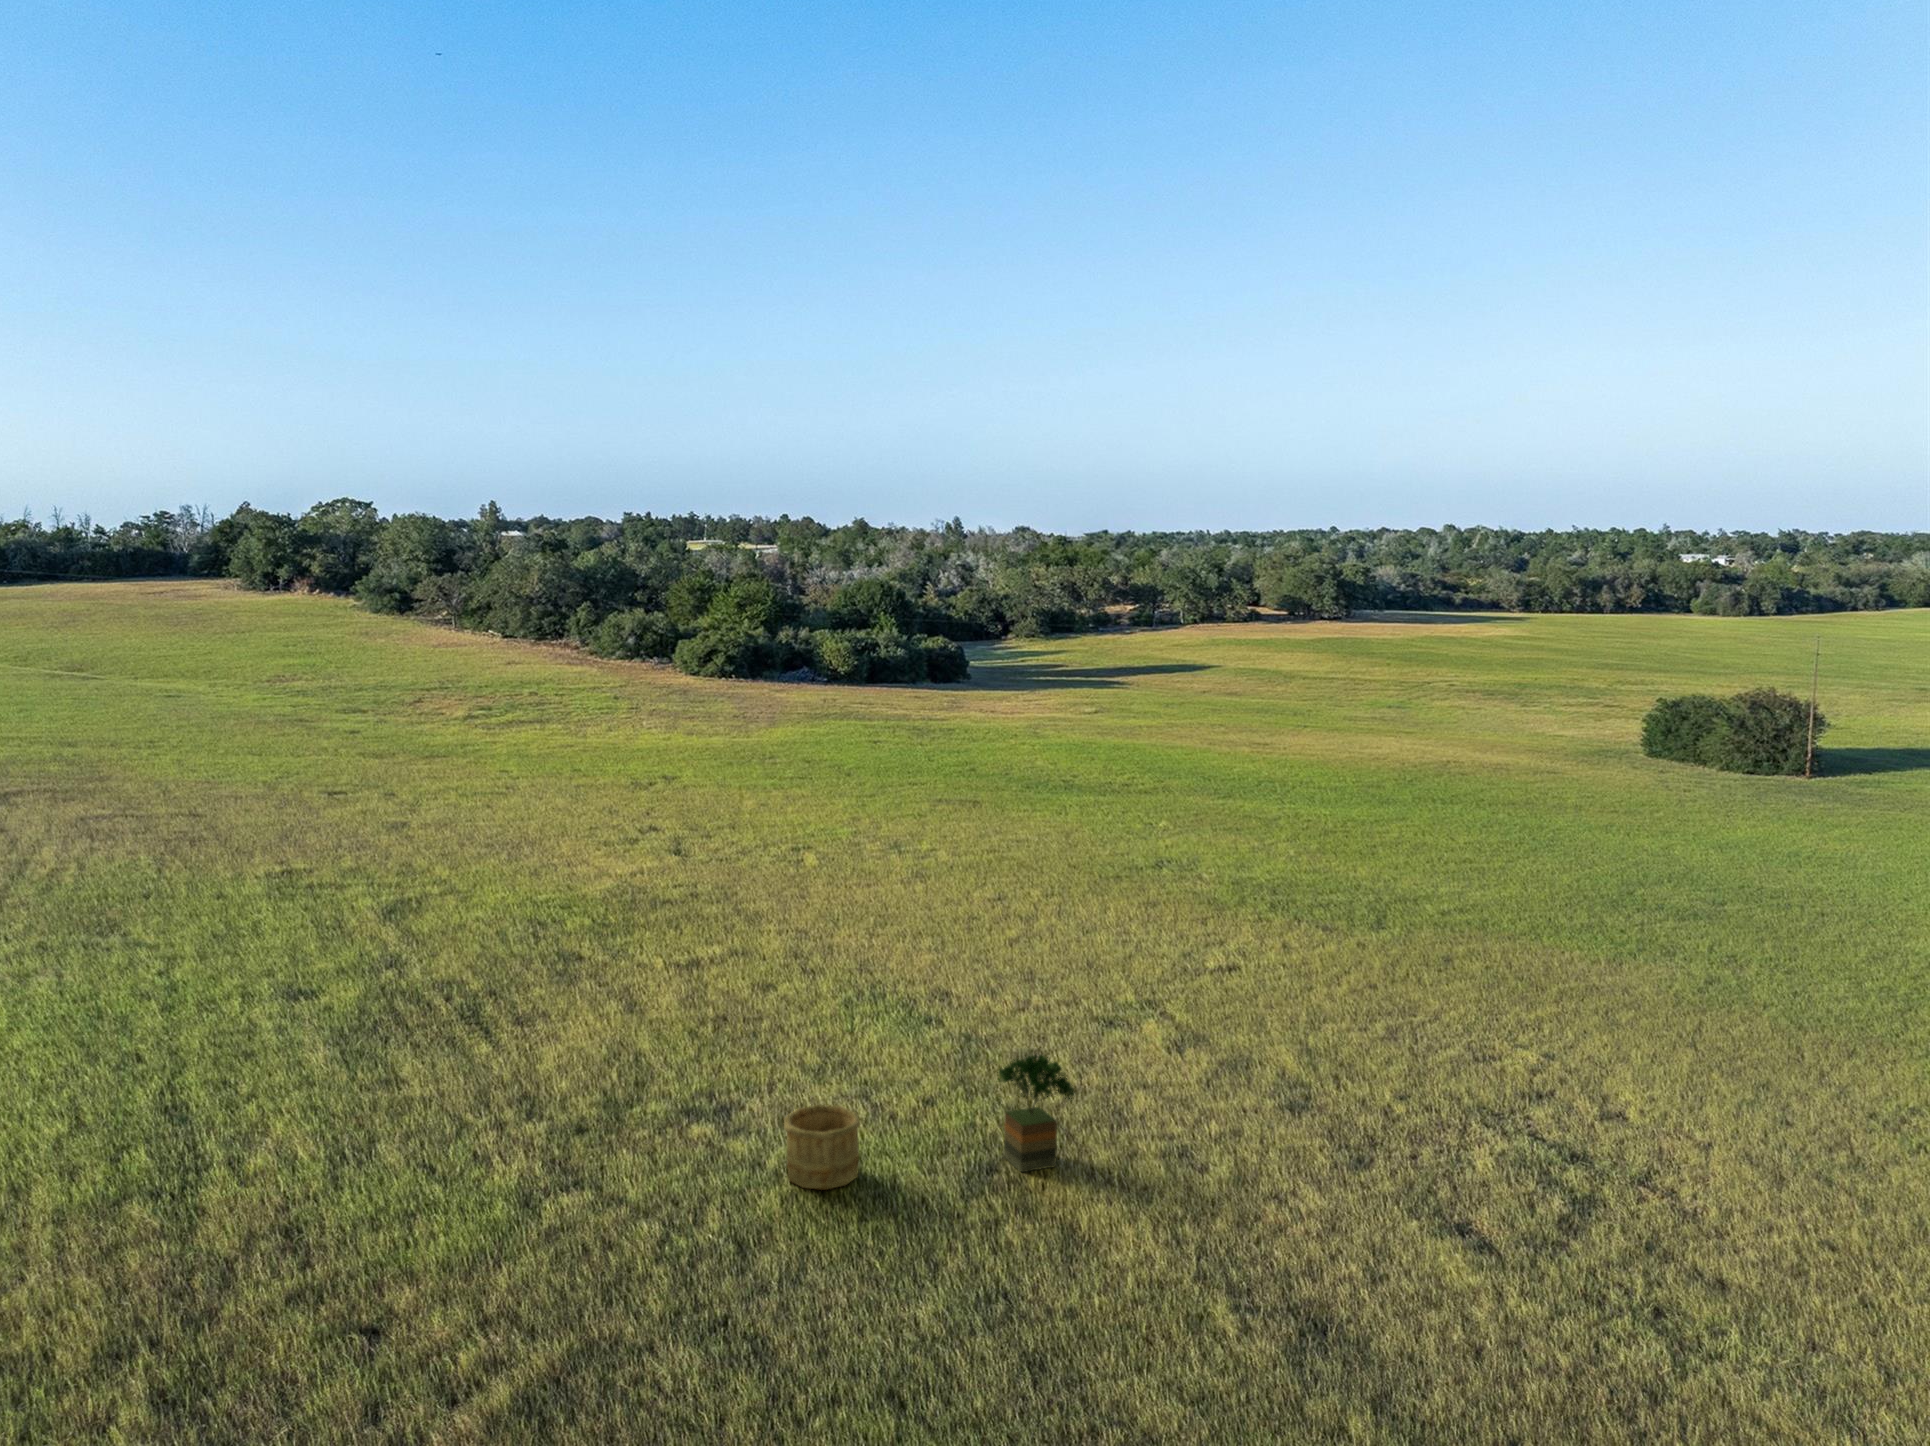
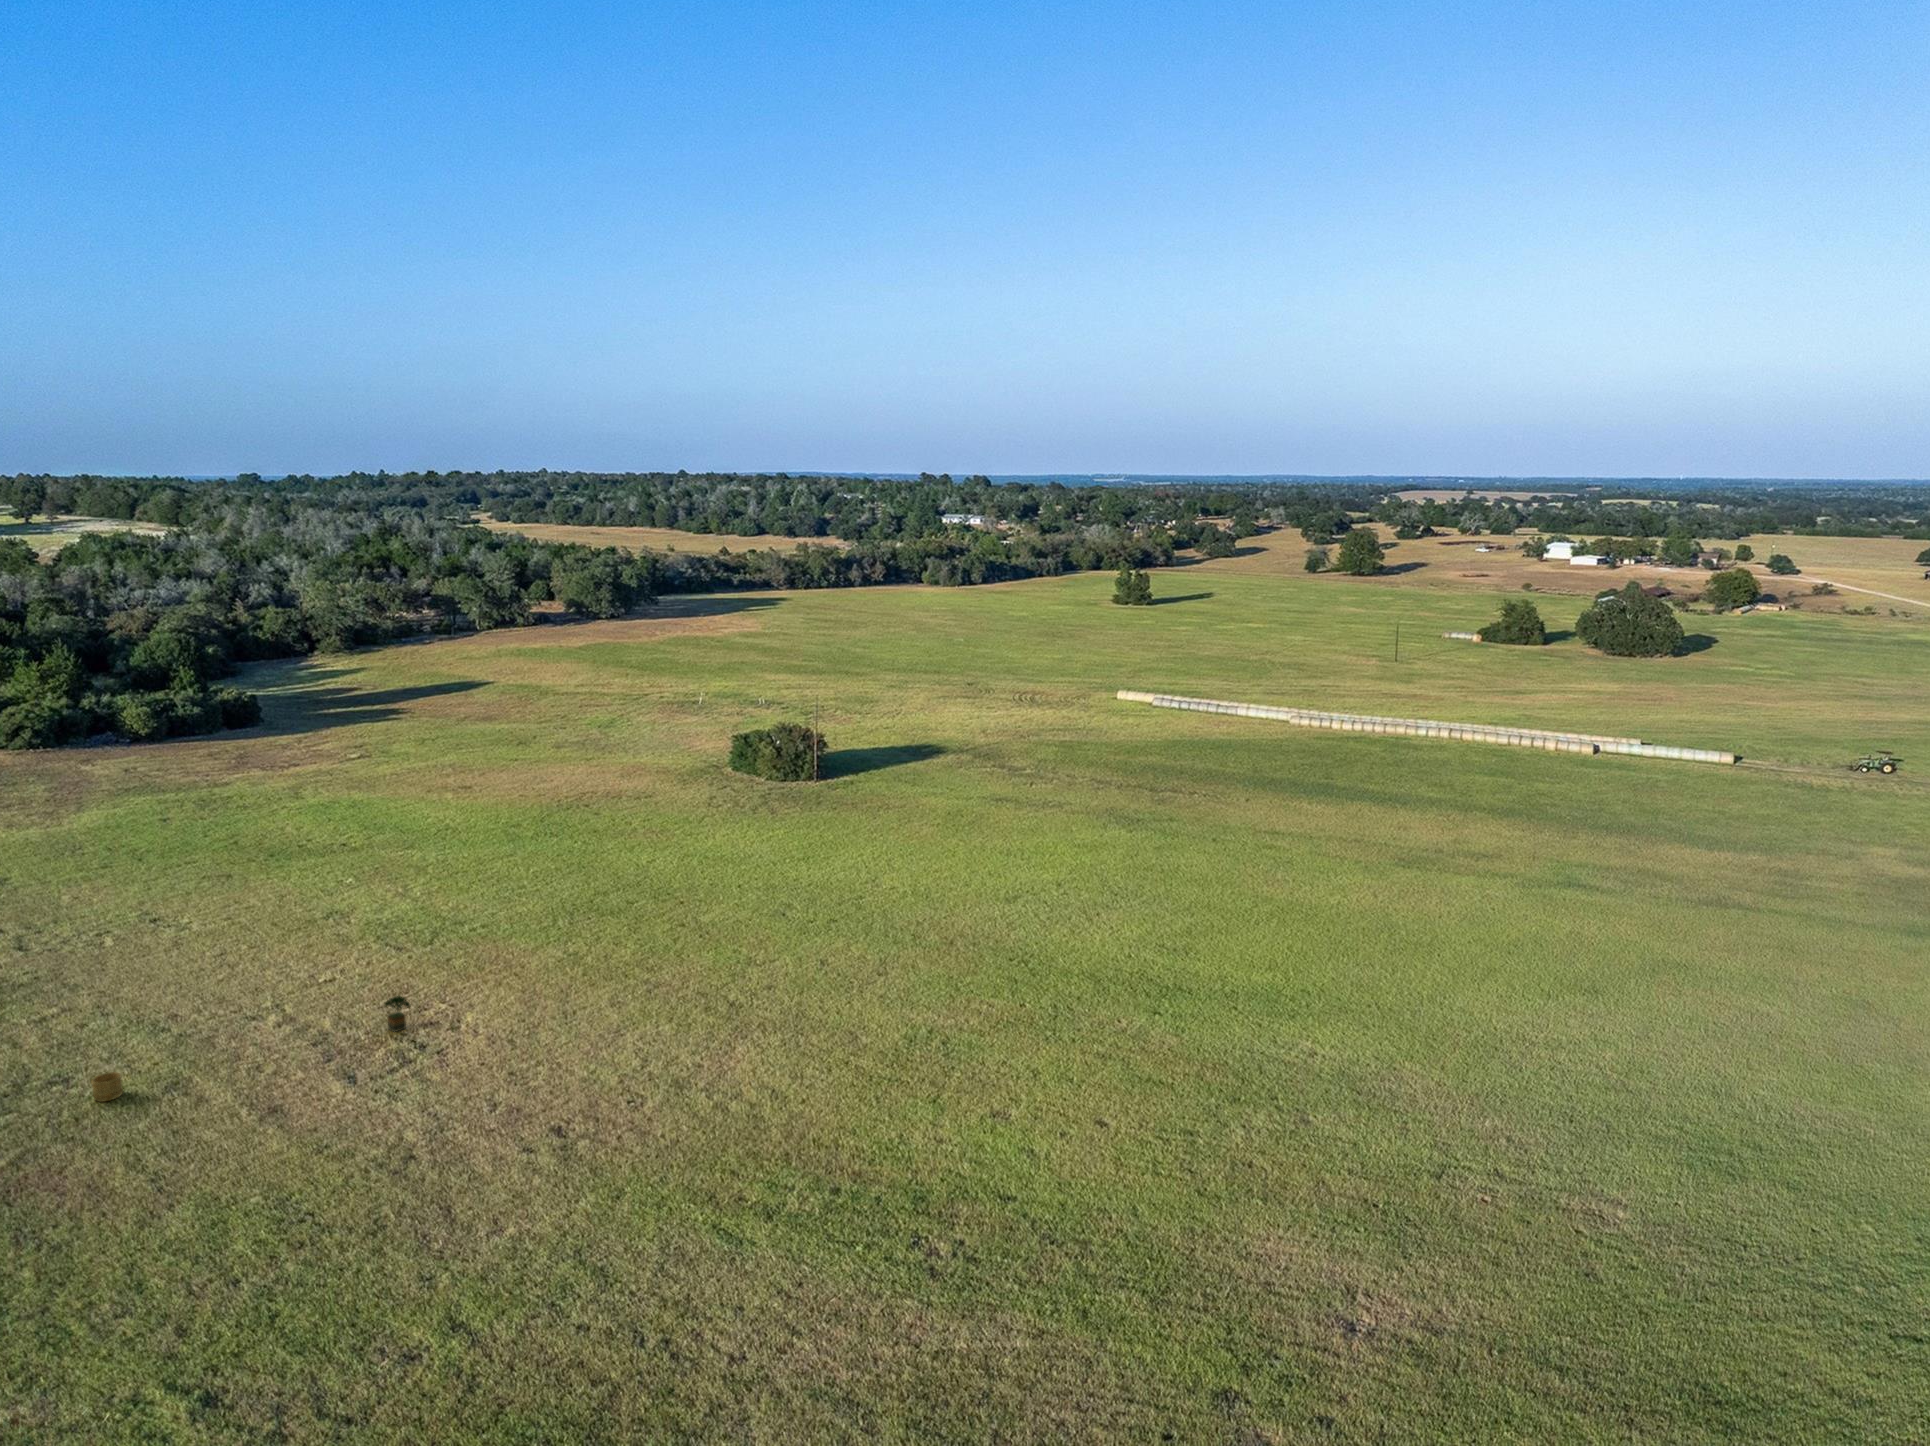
potted tree: present [998,1055,1075,1172] -> present [385,996,410,1032]

